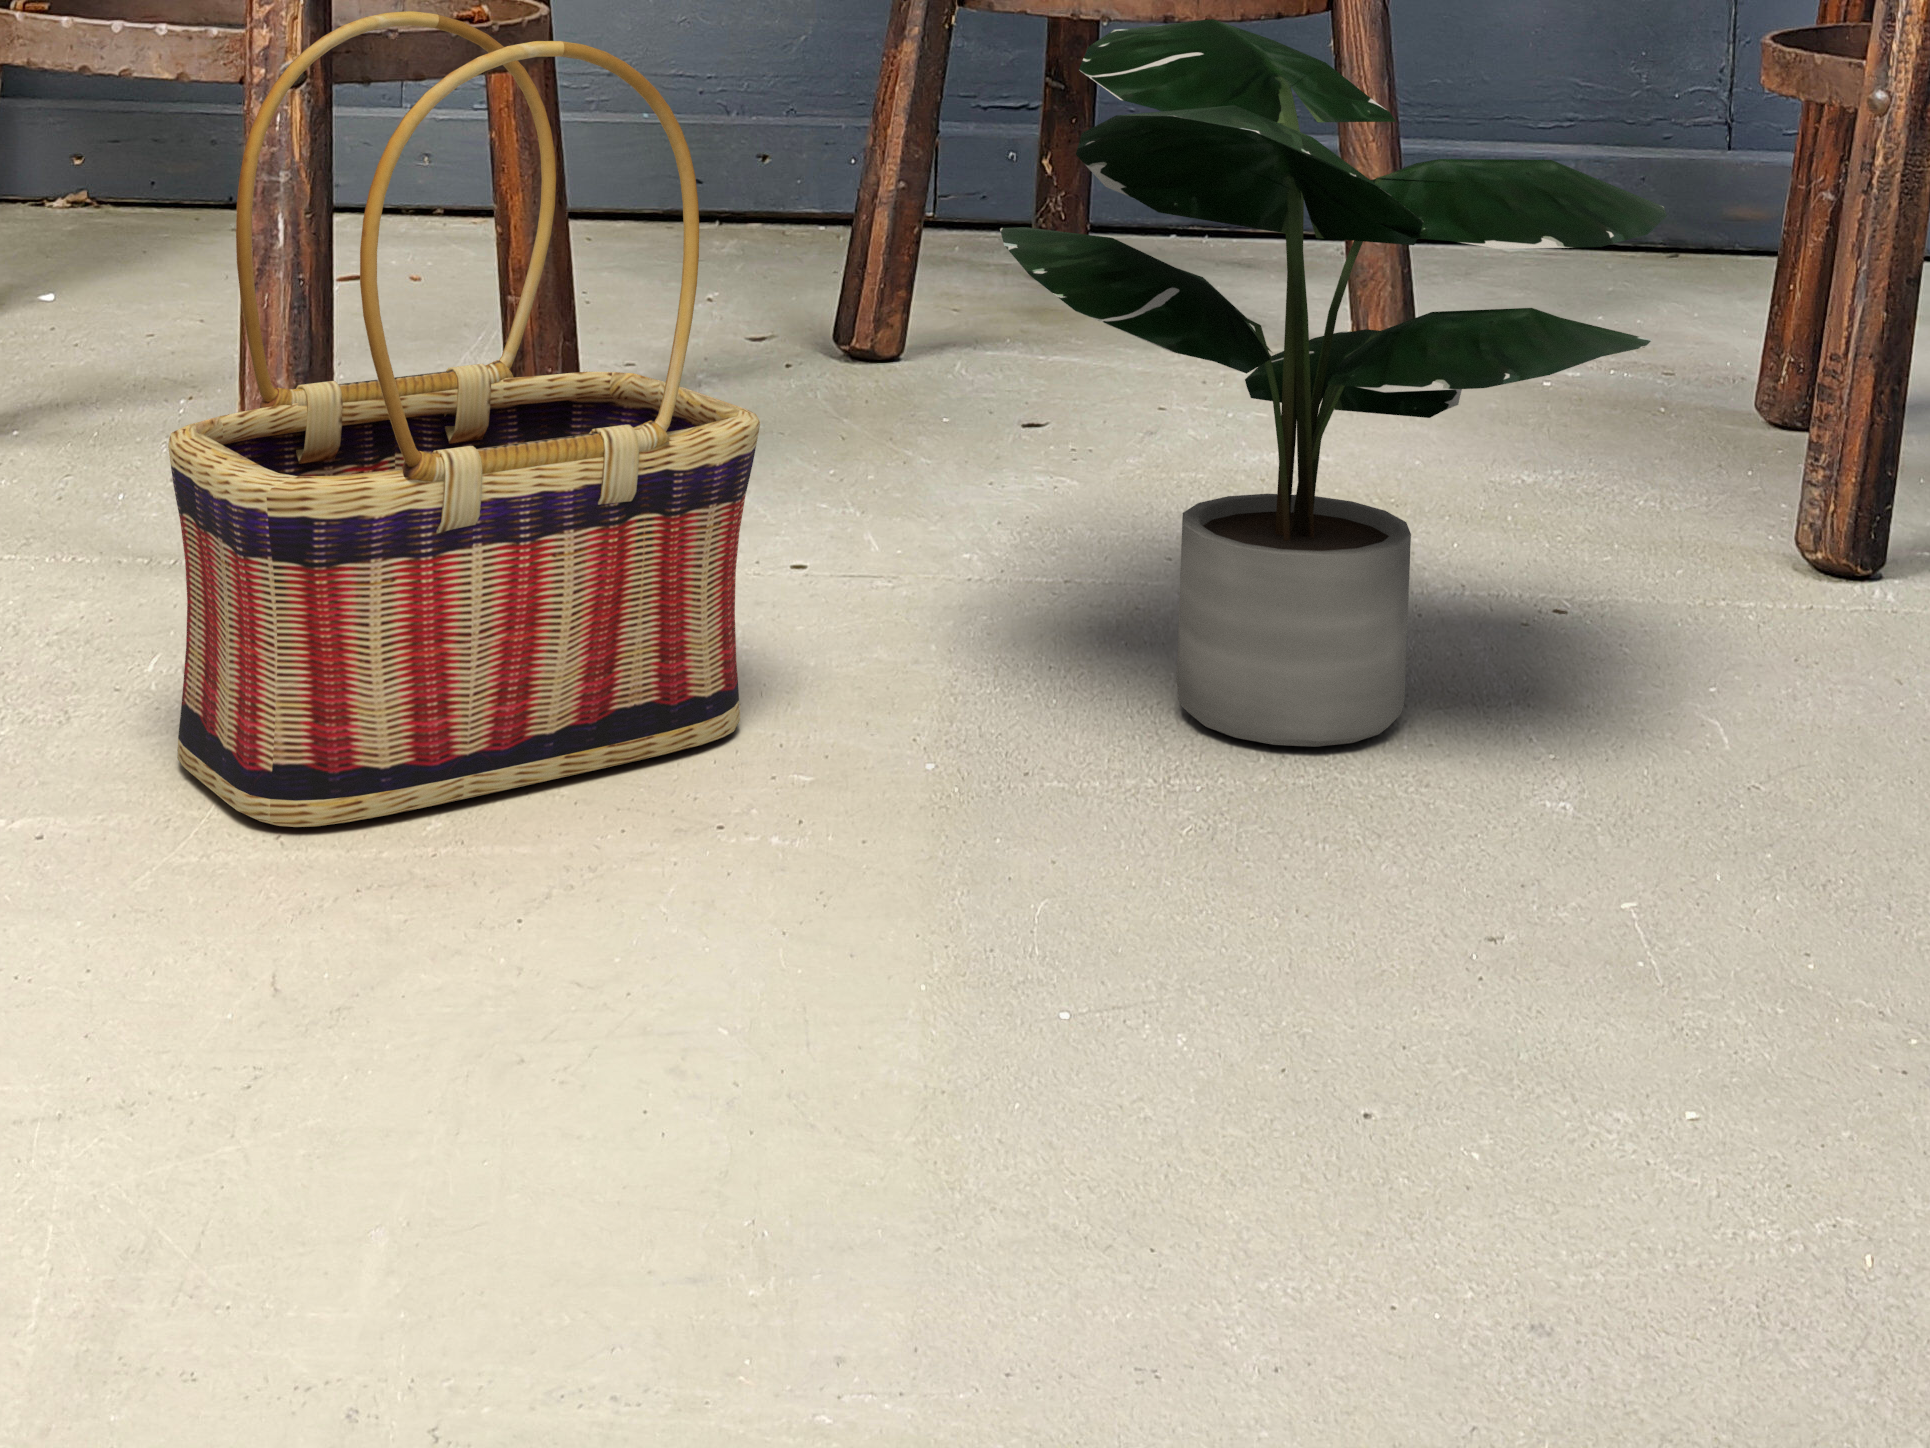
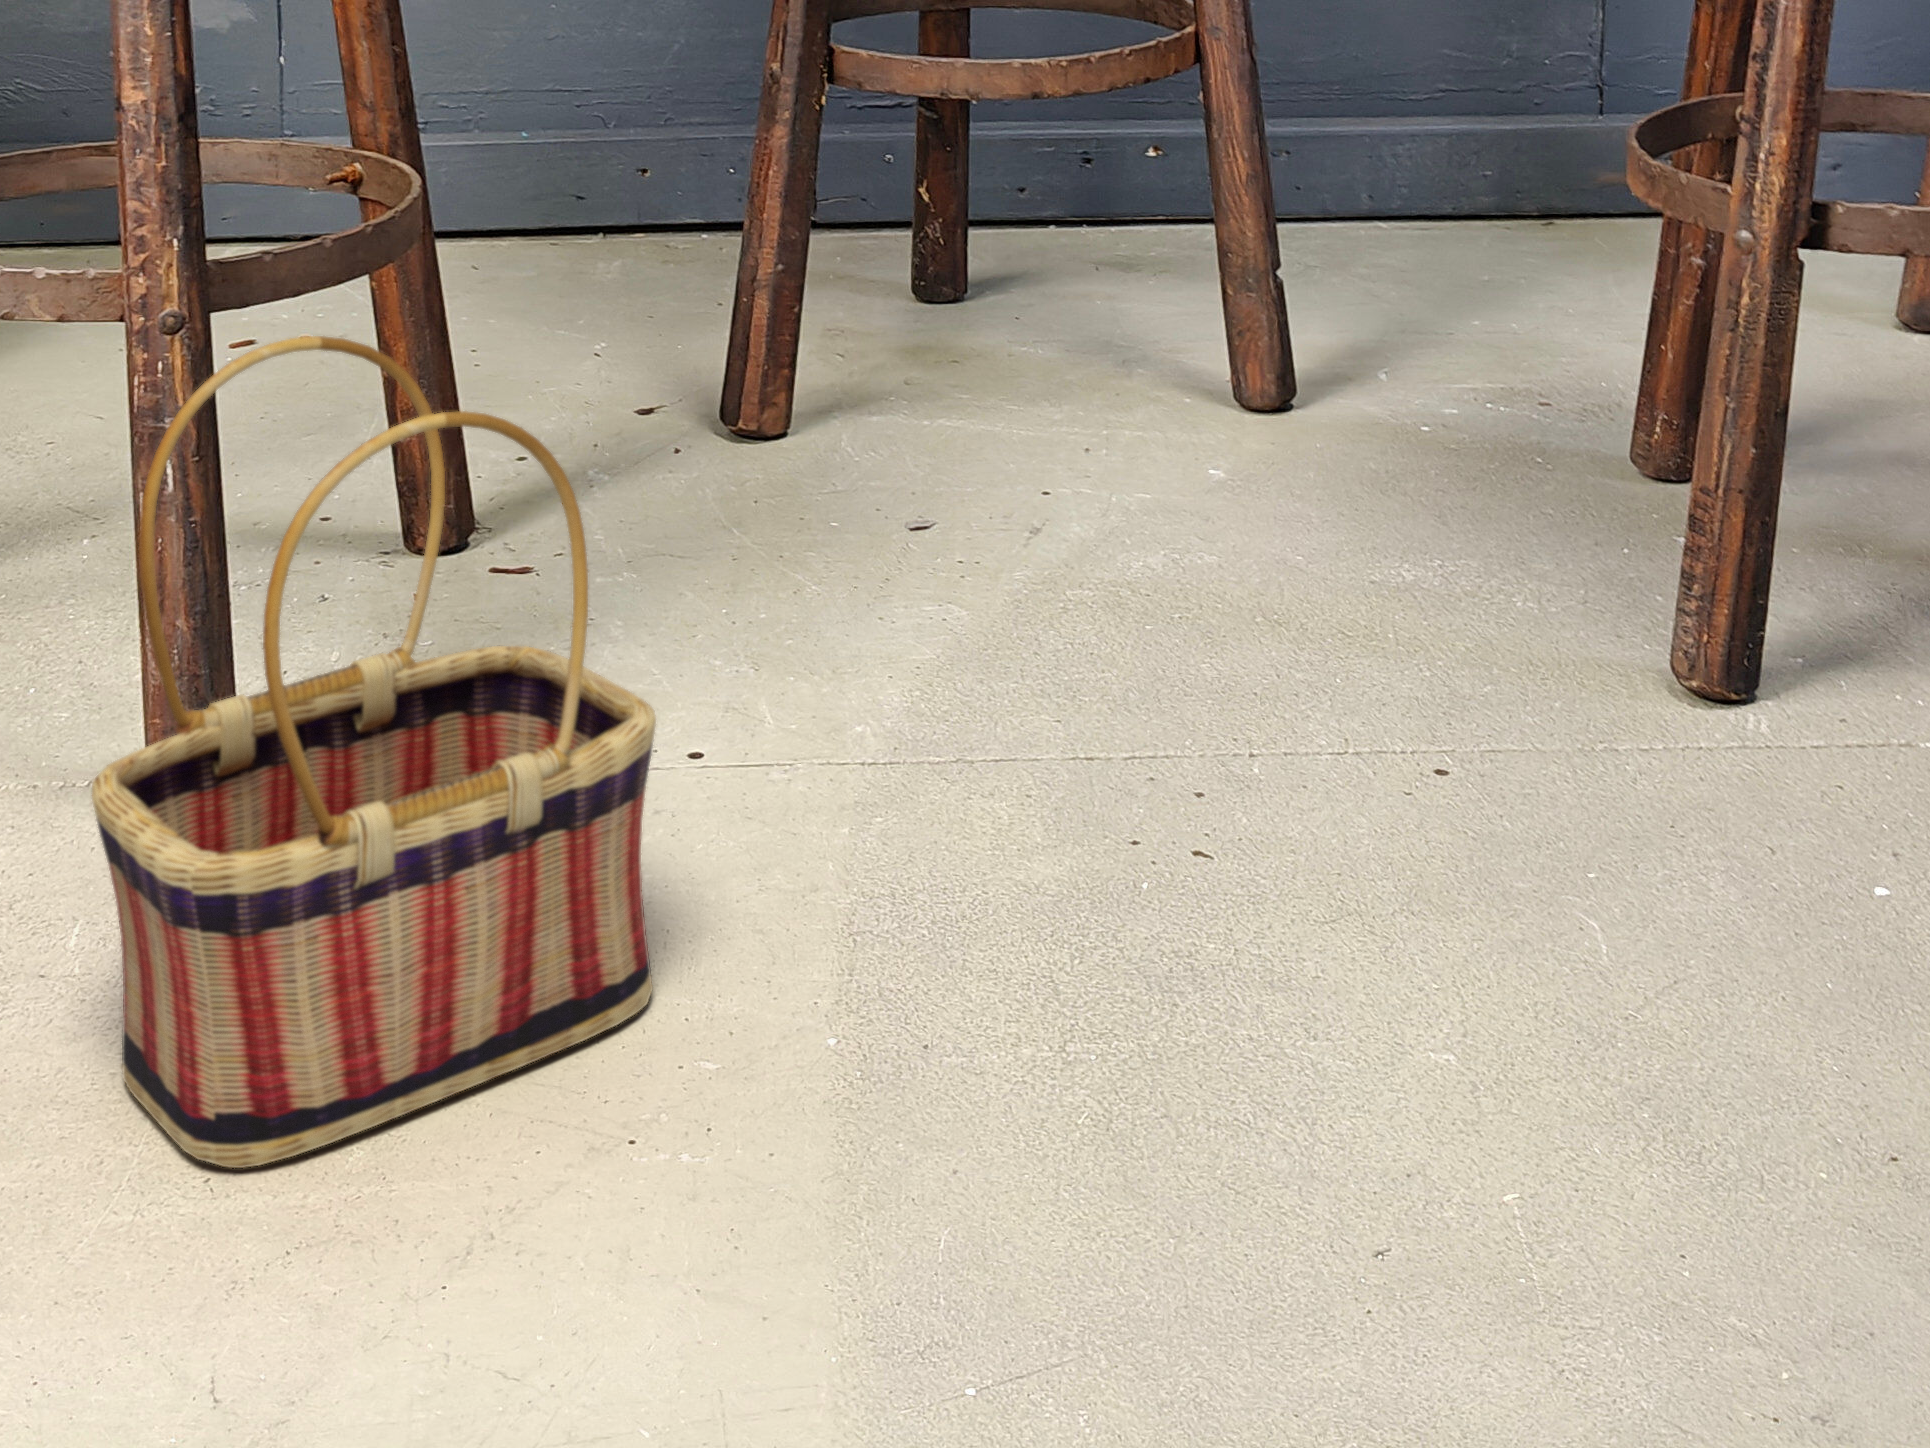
potted plant: present [1000,19,1667,747] -> none [878,255,1528,992]

